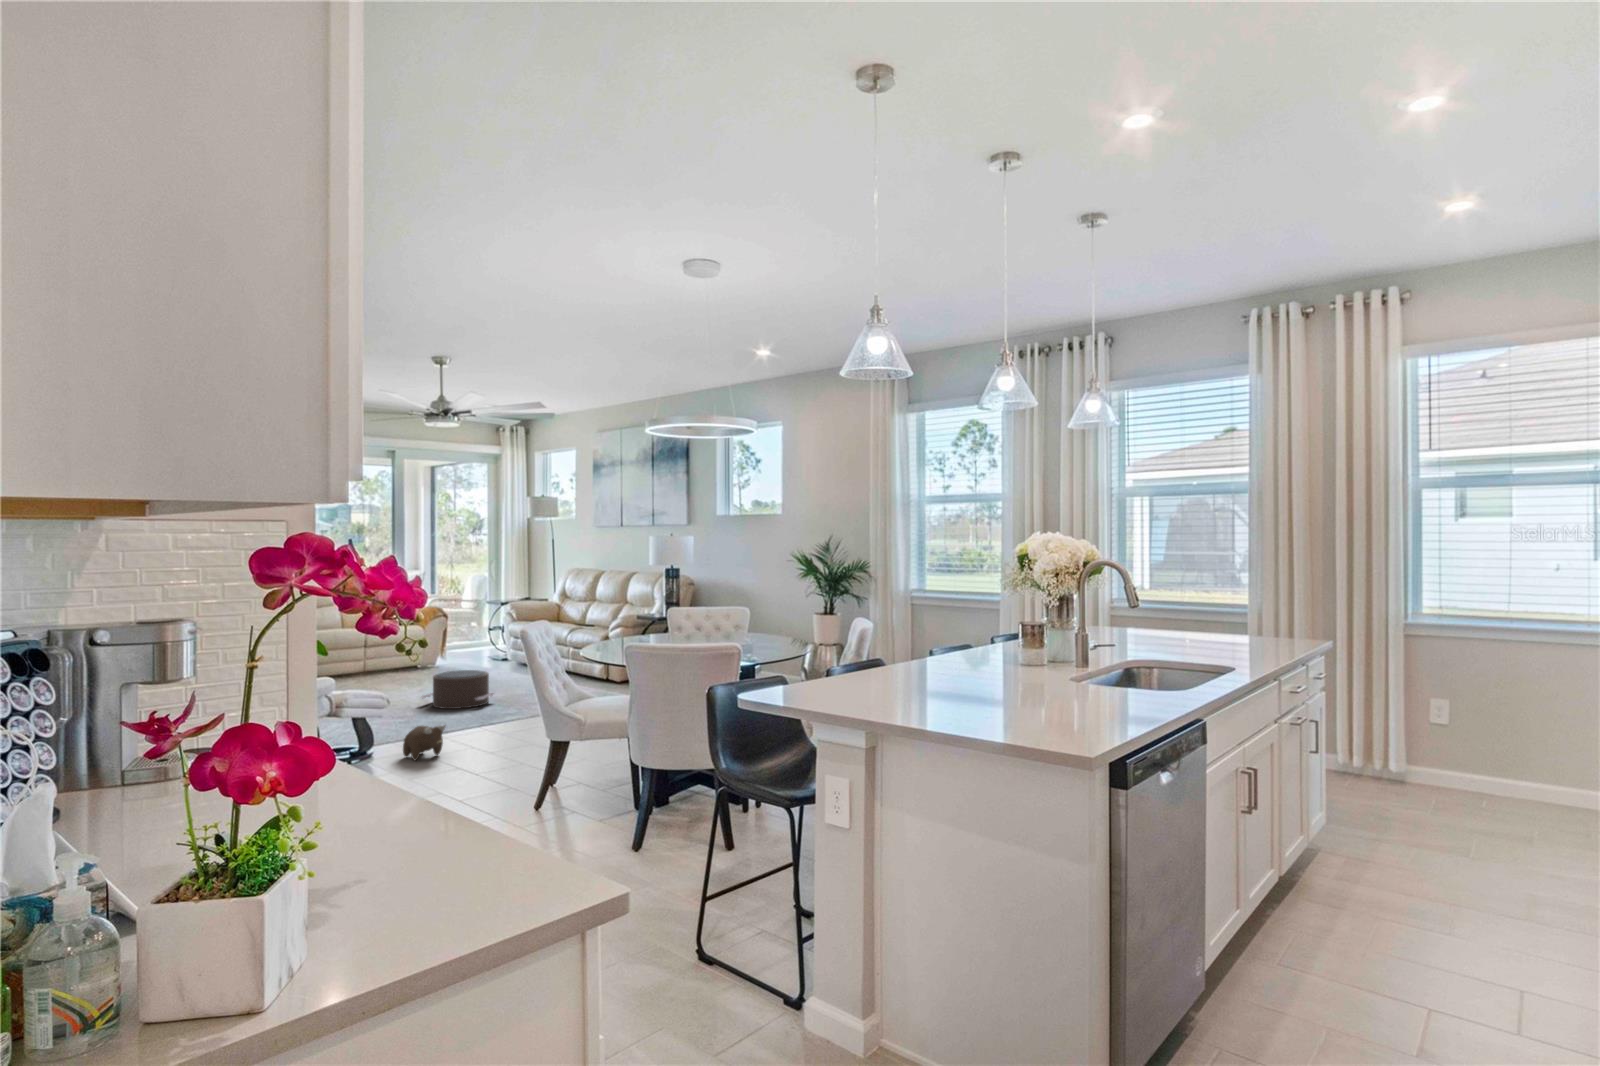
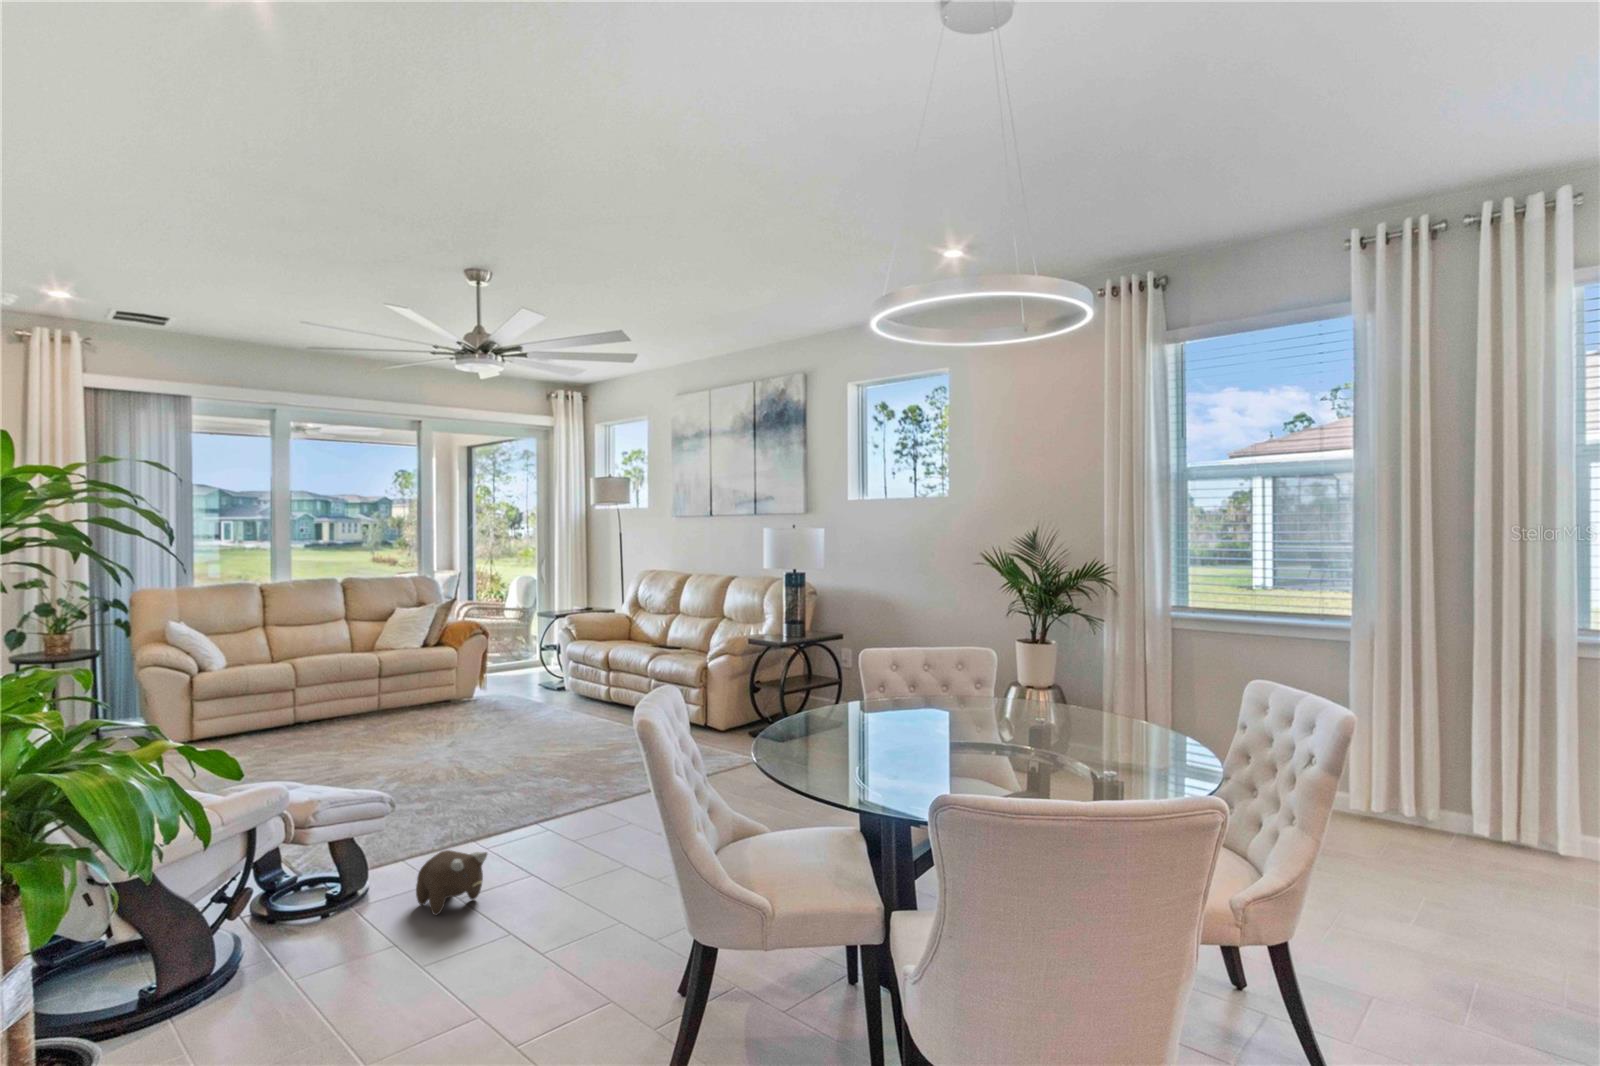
pouf: present [421,670,493,709] -> none [449,722,557,784]

